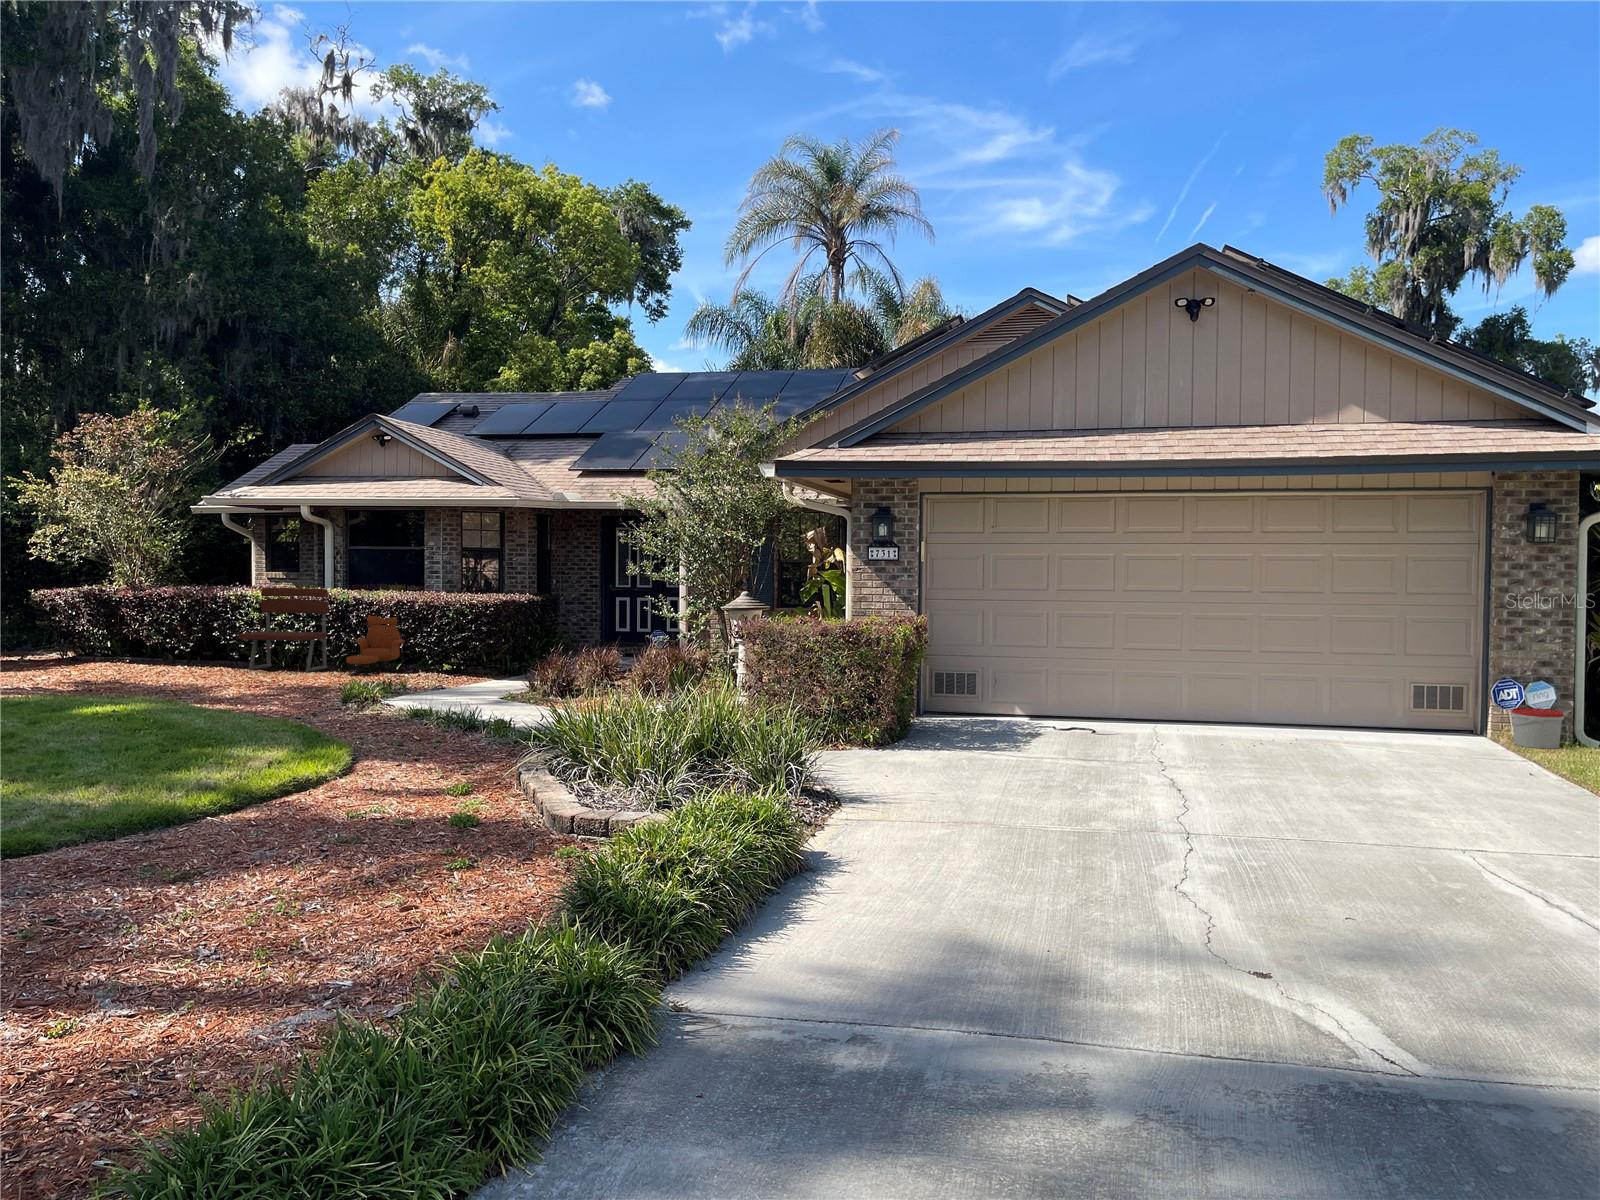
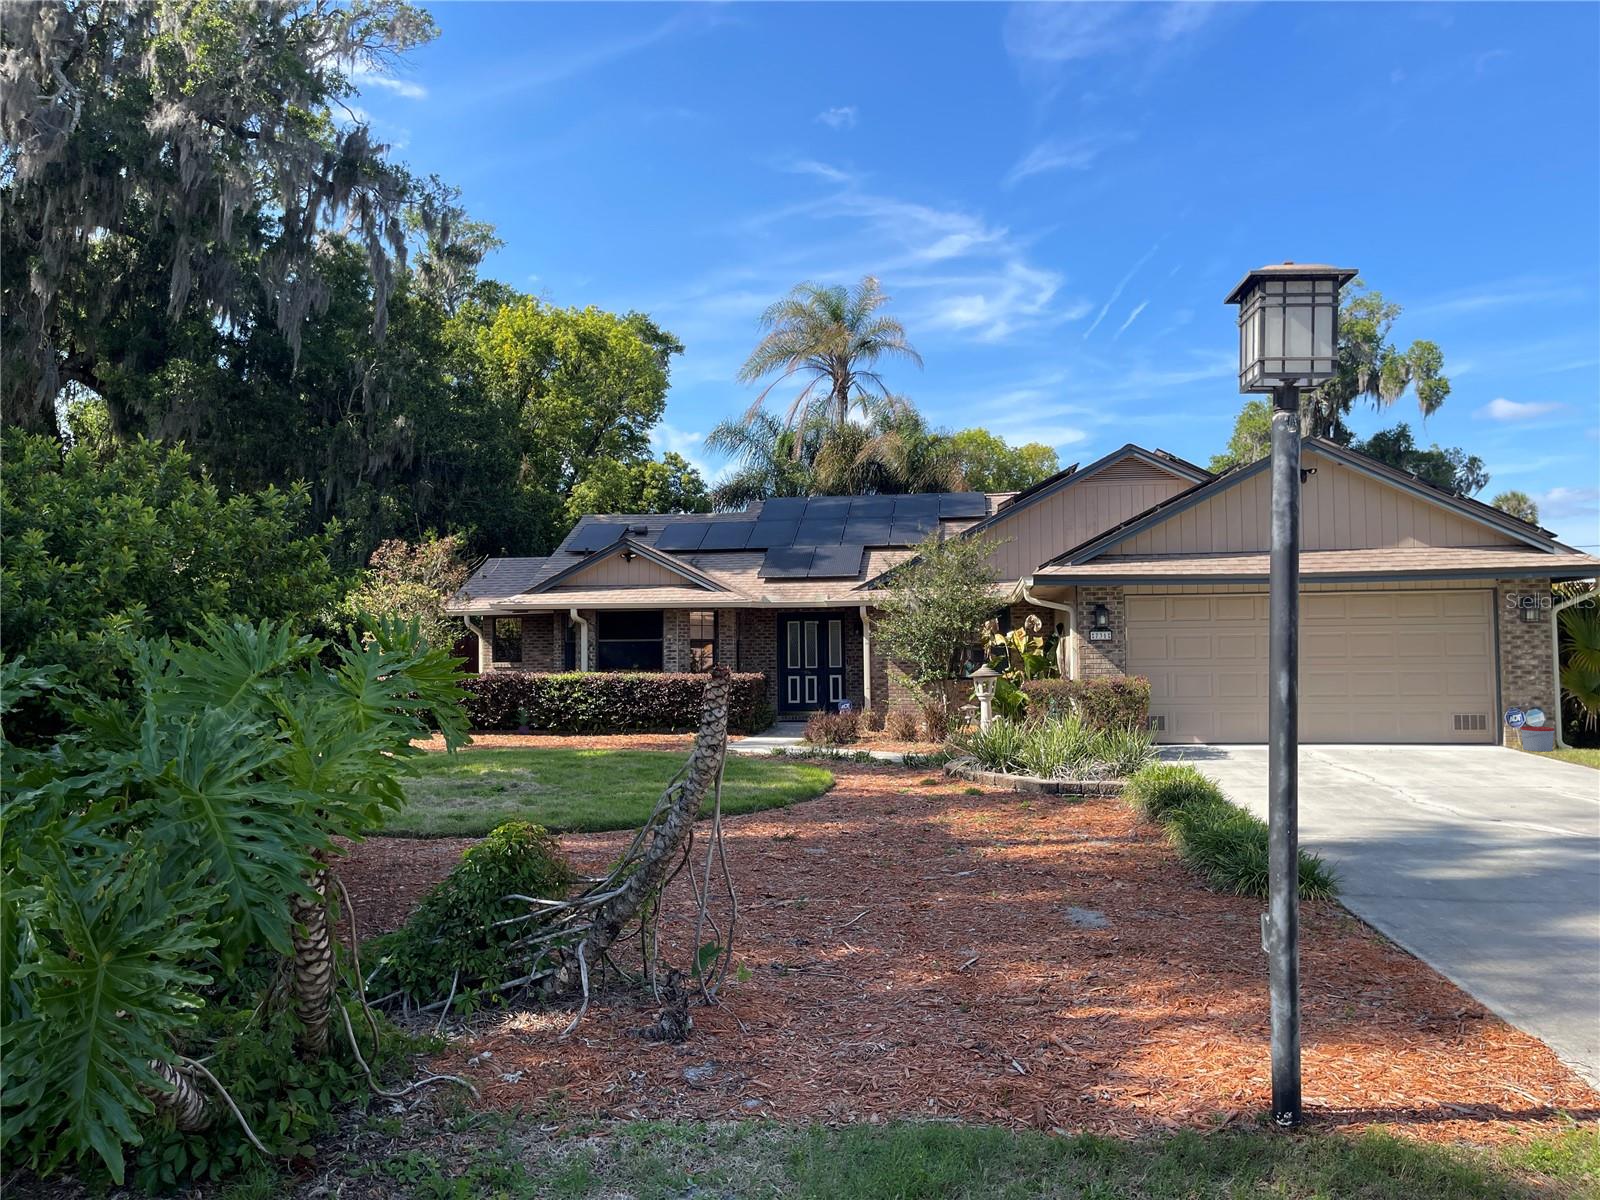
bench: present [239,588,328,672] -> none [557,672,619,737]
lounge chair: present [346,615,405,676] -> none [643,691,680,738]
decorative plant: none [190,629,233,666] -> present [518,707,529,735]

